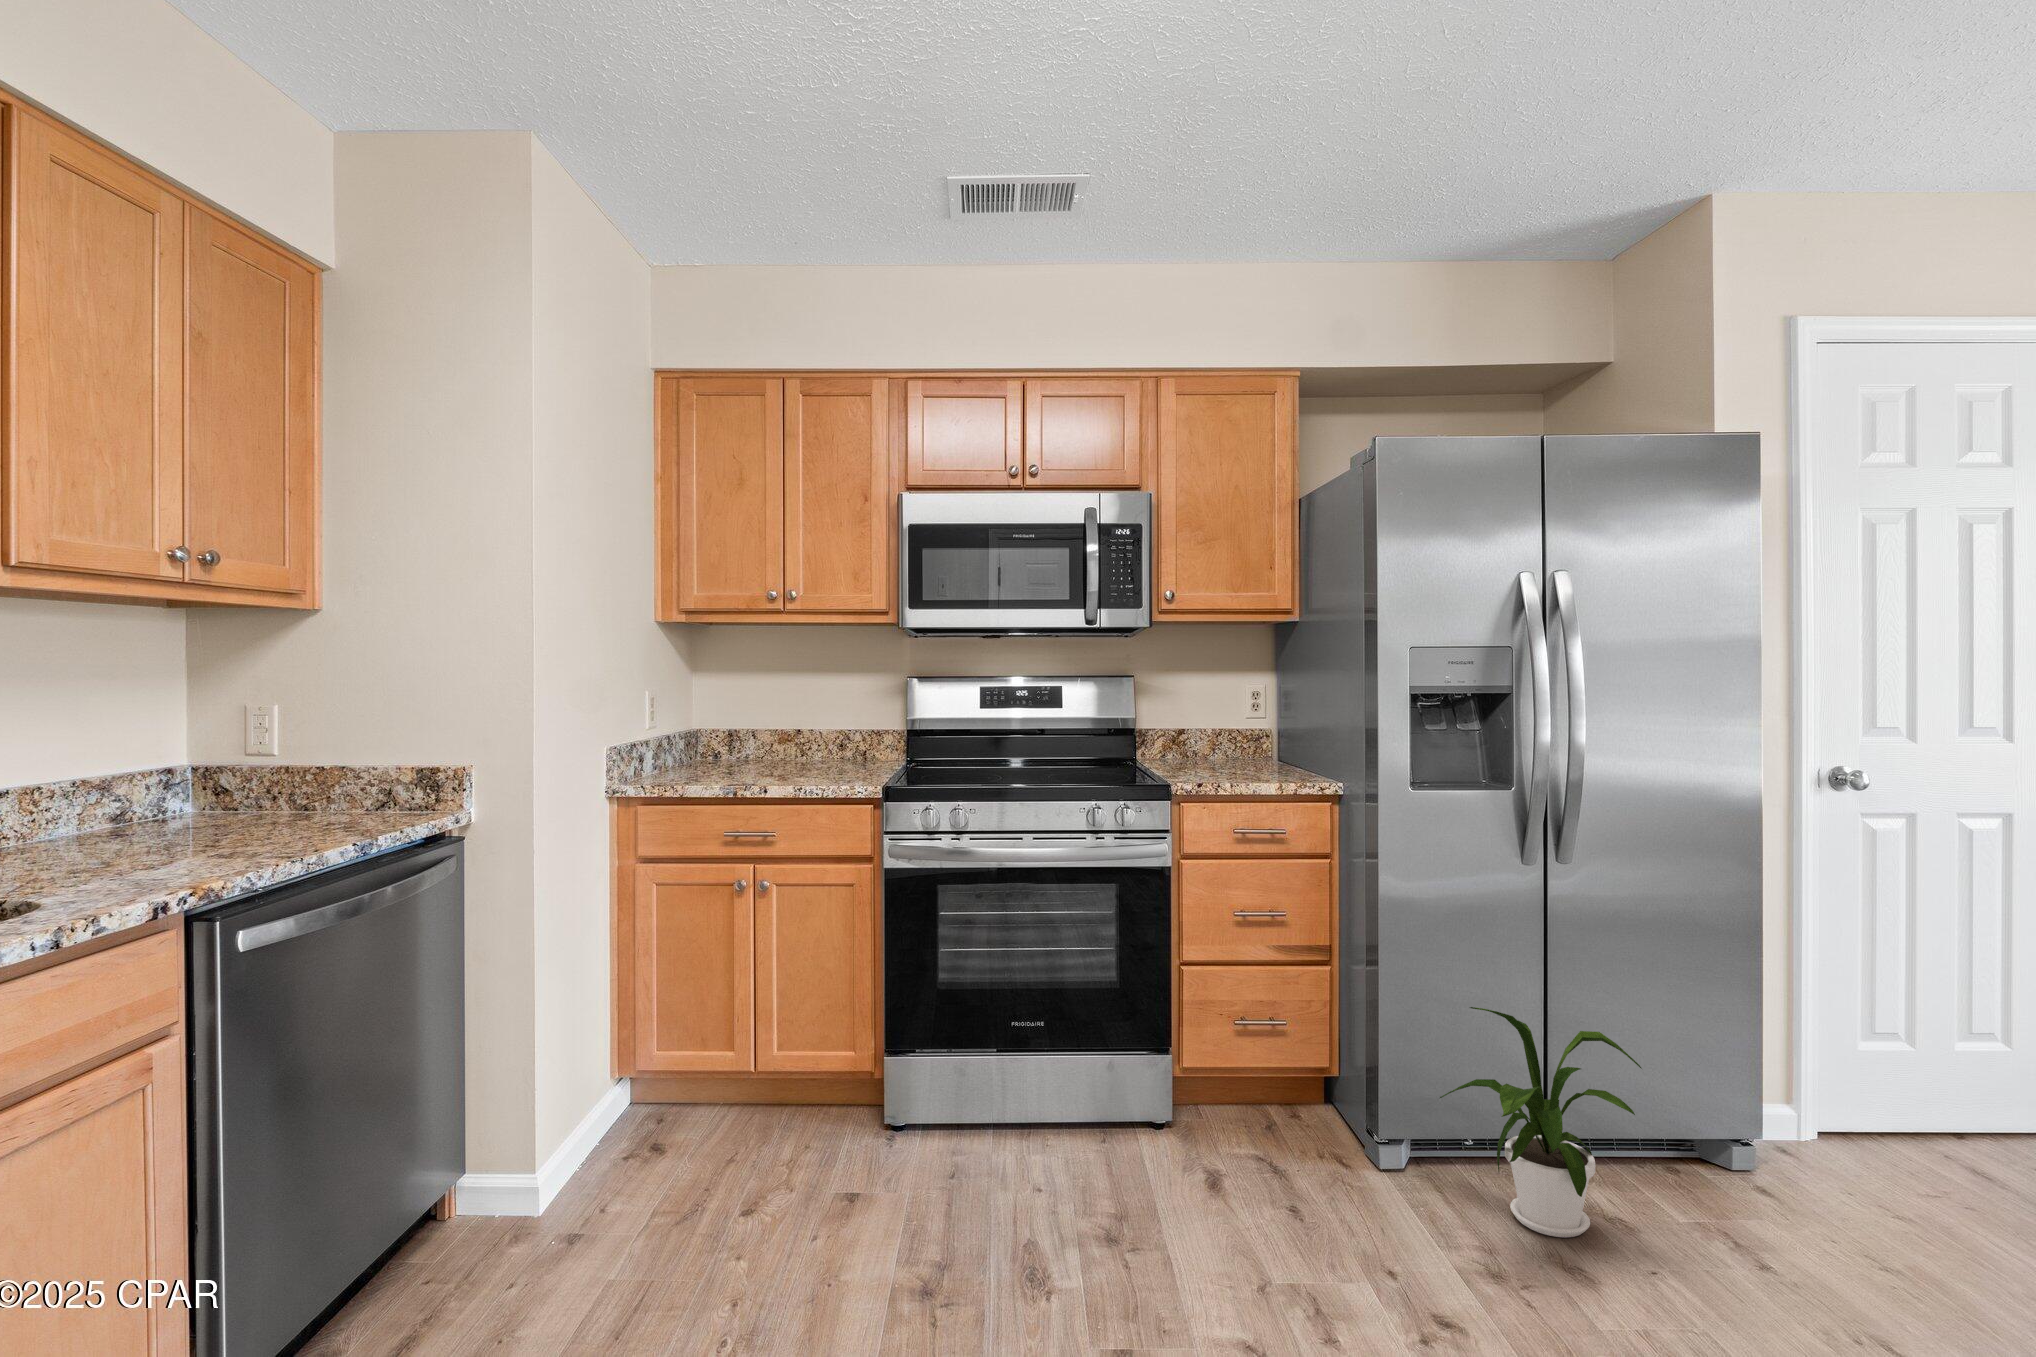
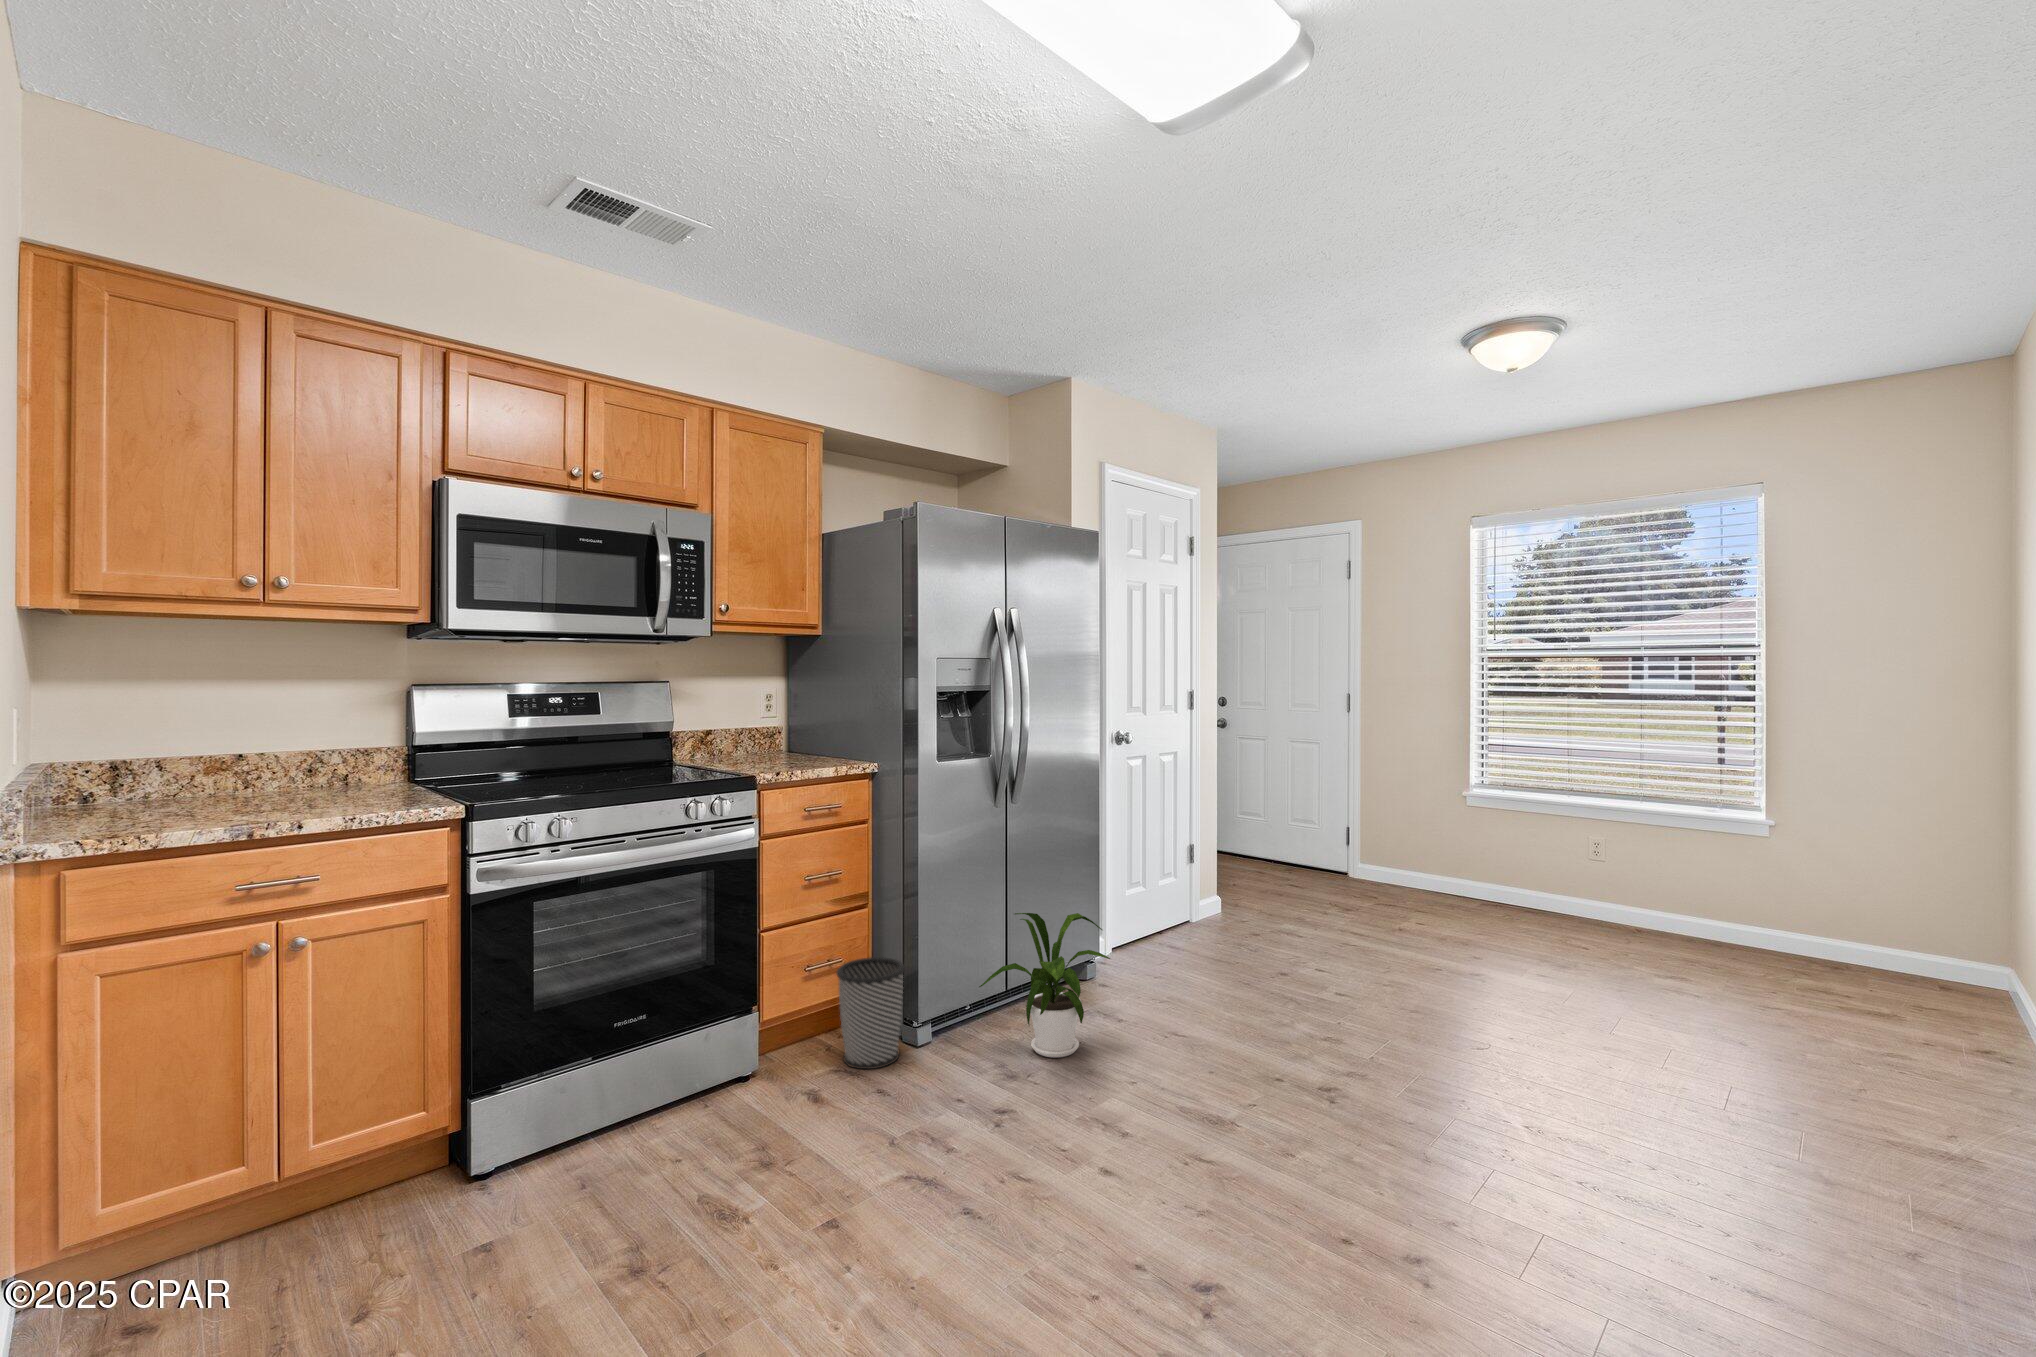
wastebasket: none [1255,1019,1342,1160] -> present [836,957,905,1069]

